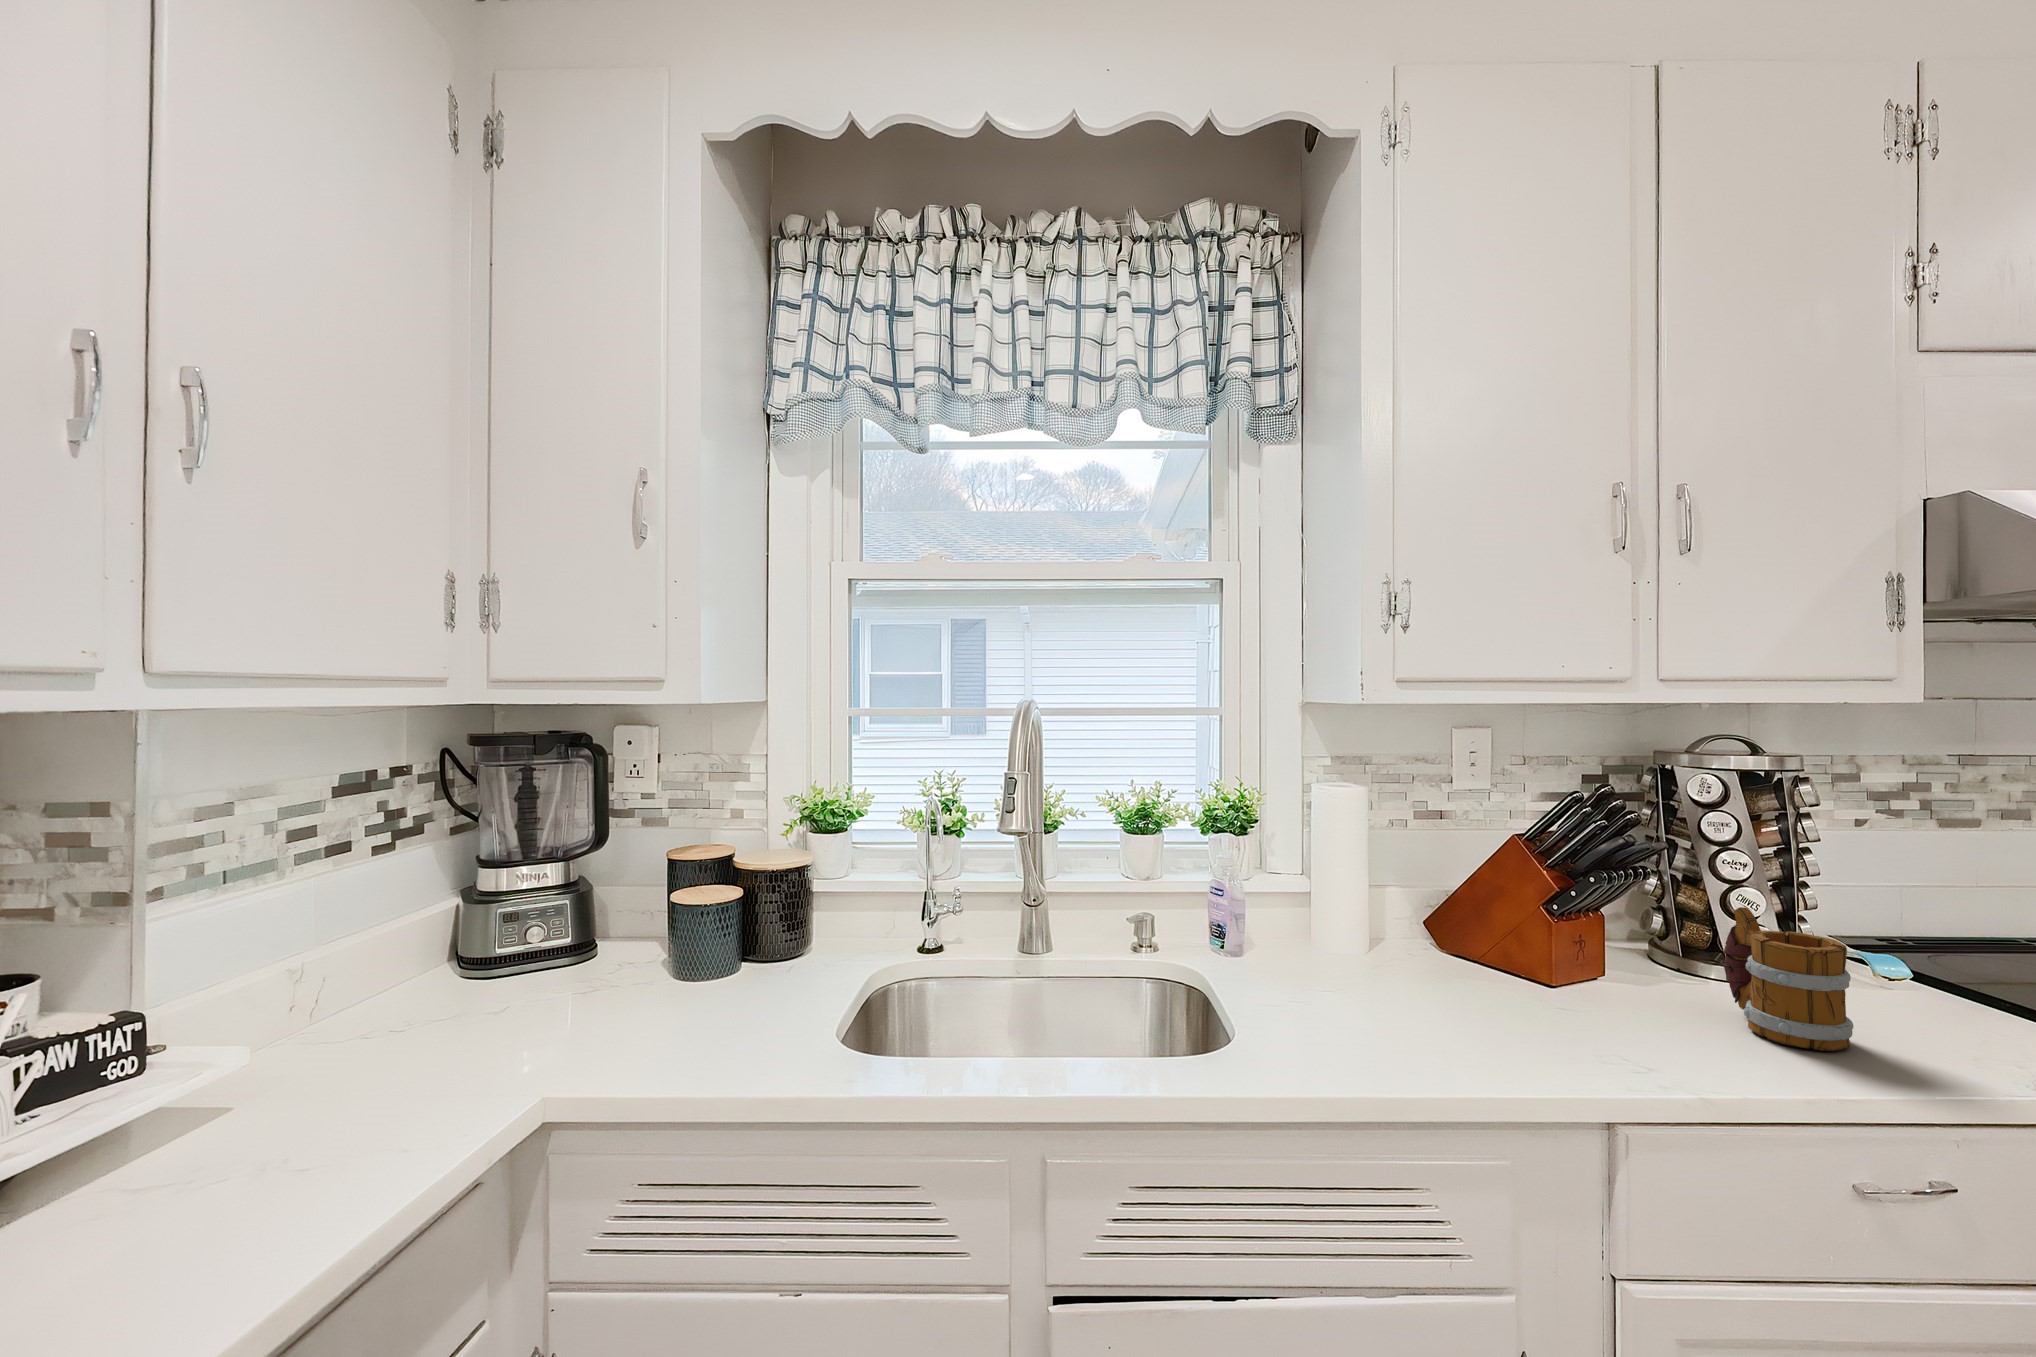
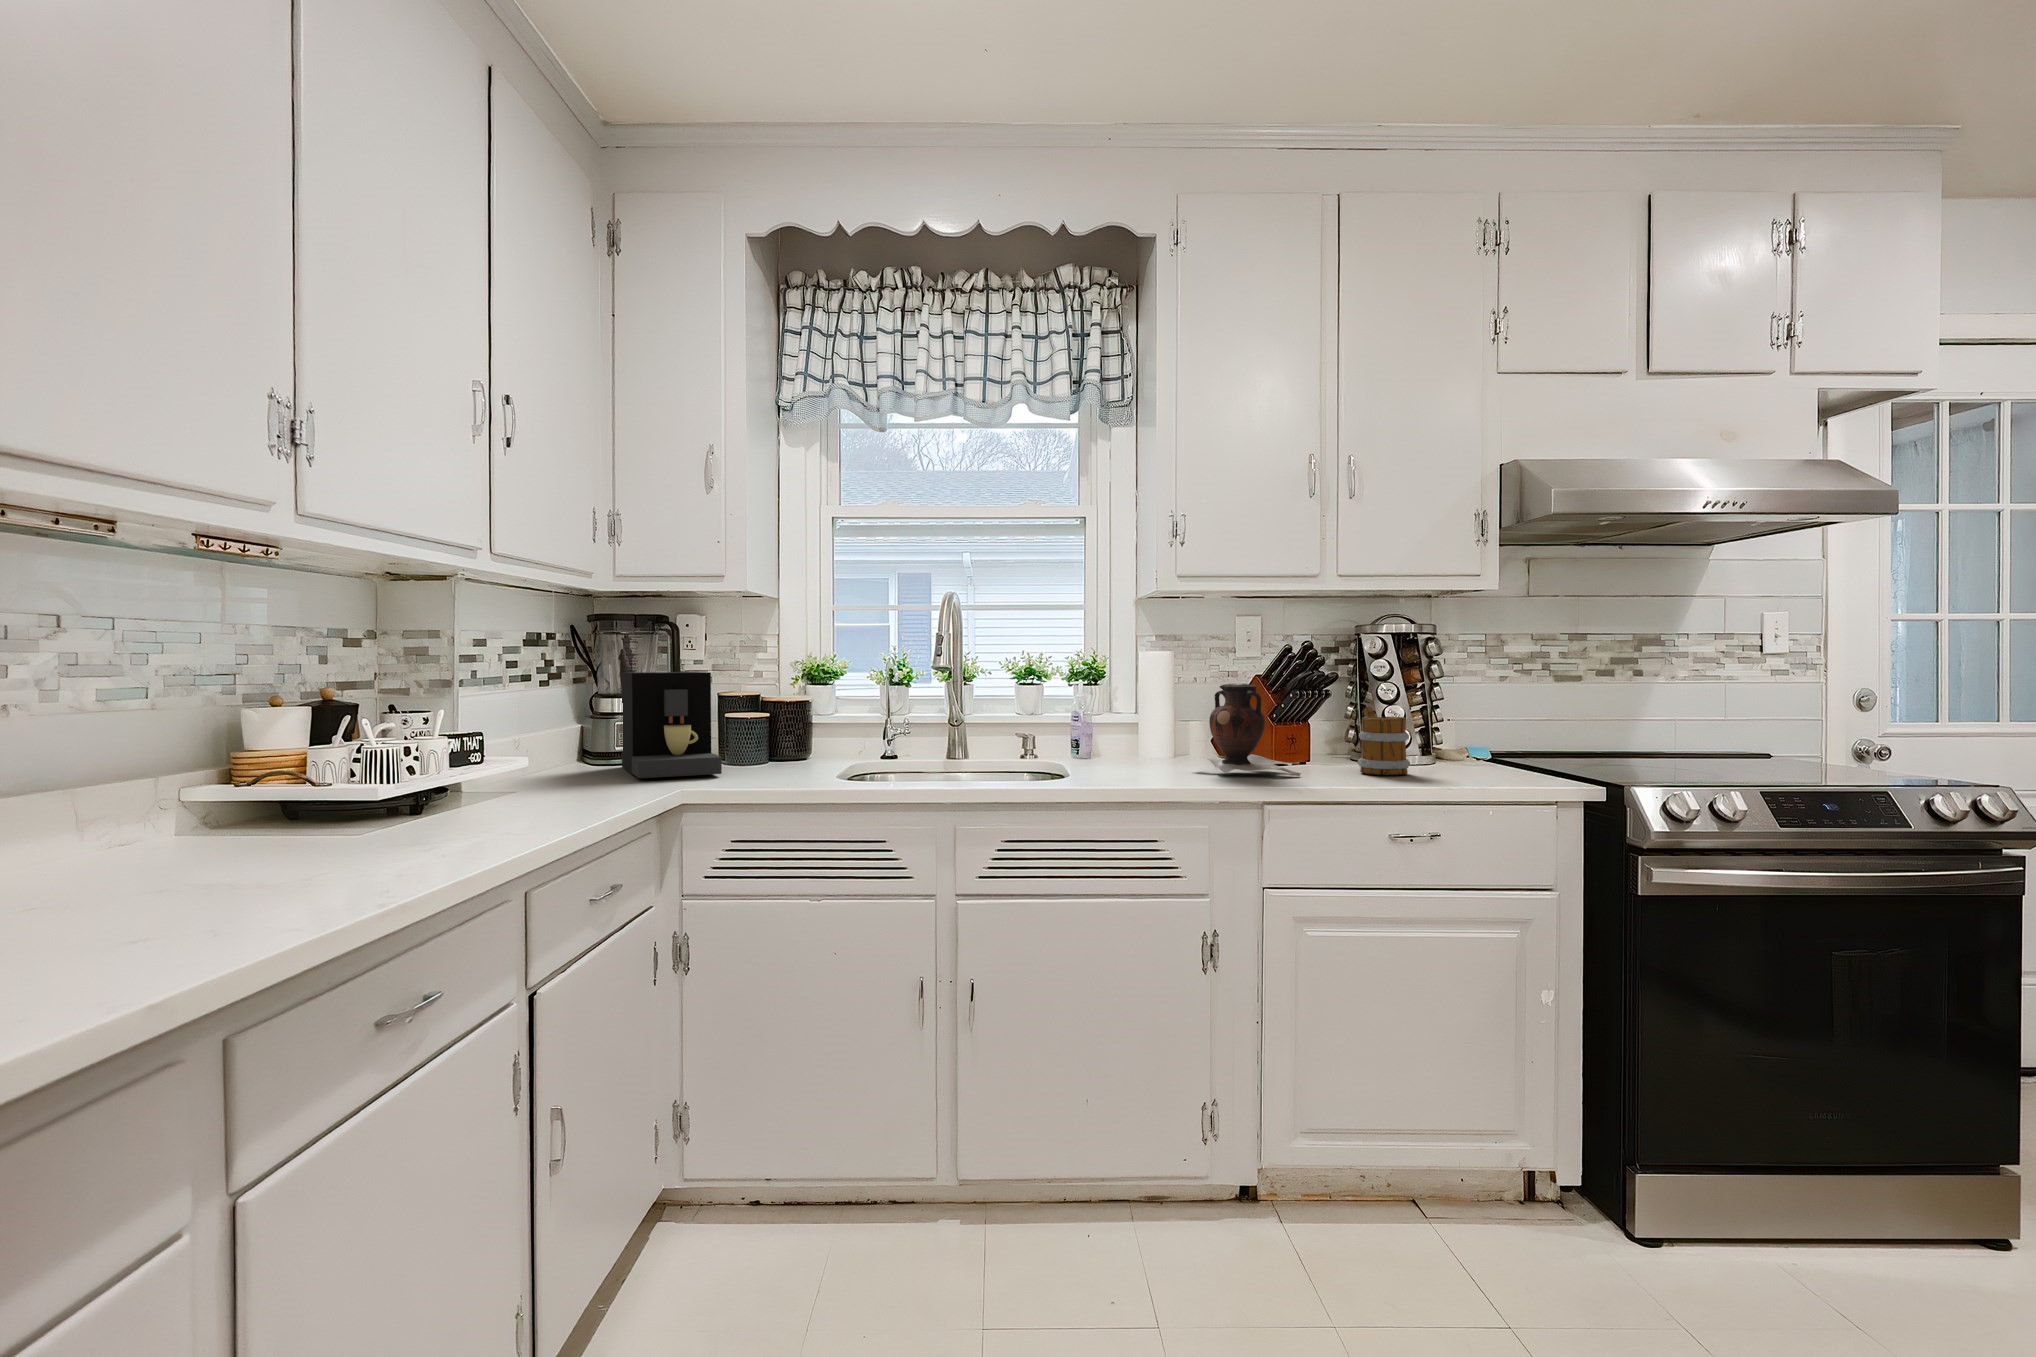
coffee maker: none [490,824,647,1064] -> present [621,672,722,778]
vase: none [1447,875,1671,1056] -> present [1206,684,1301,776]

